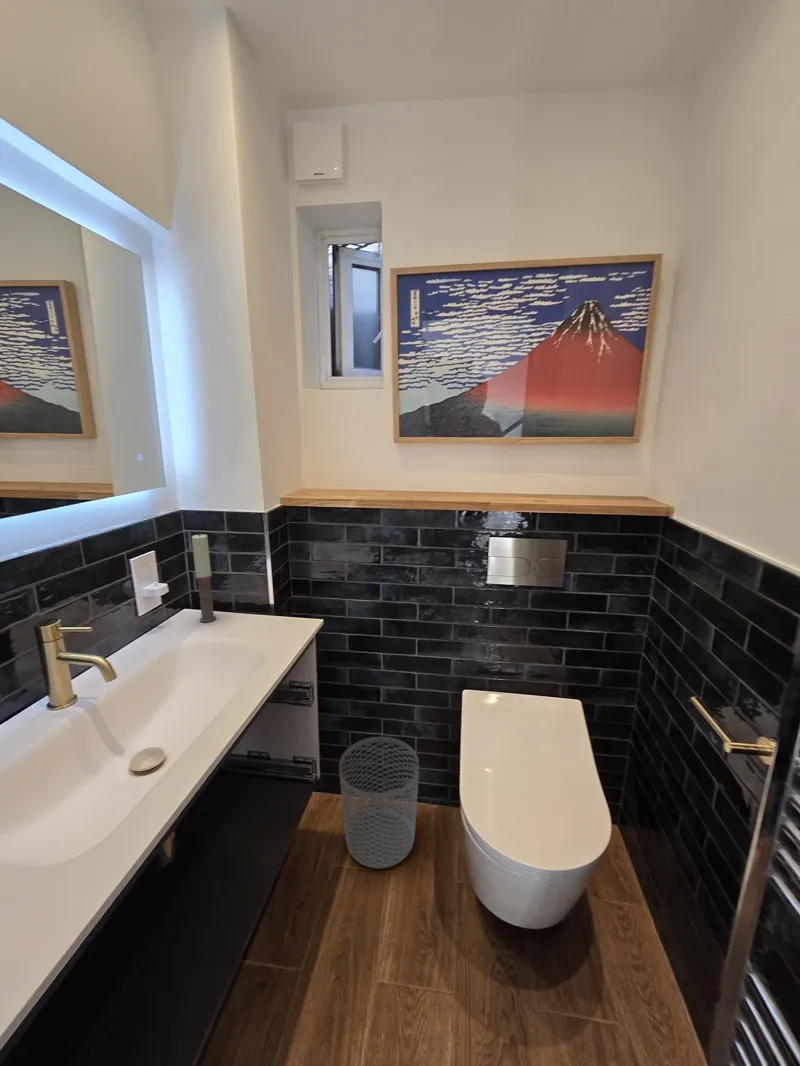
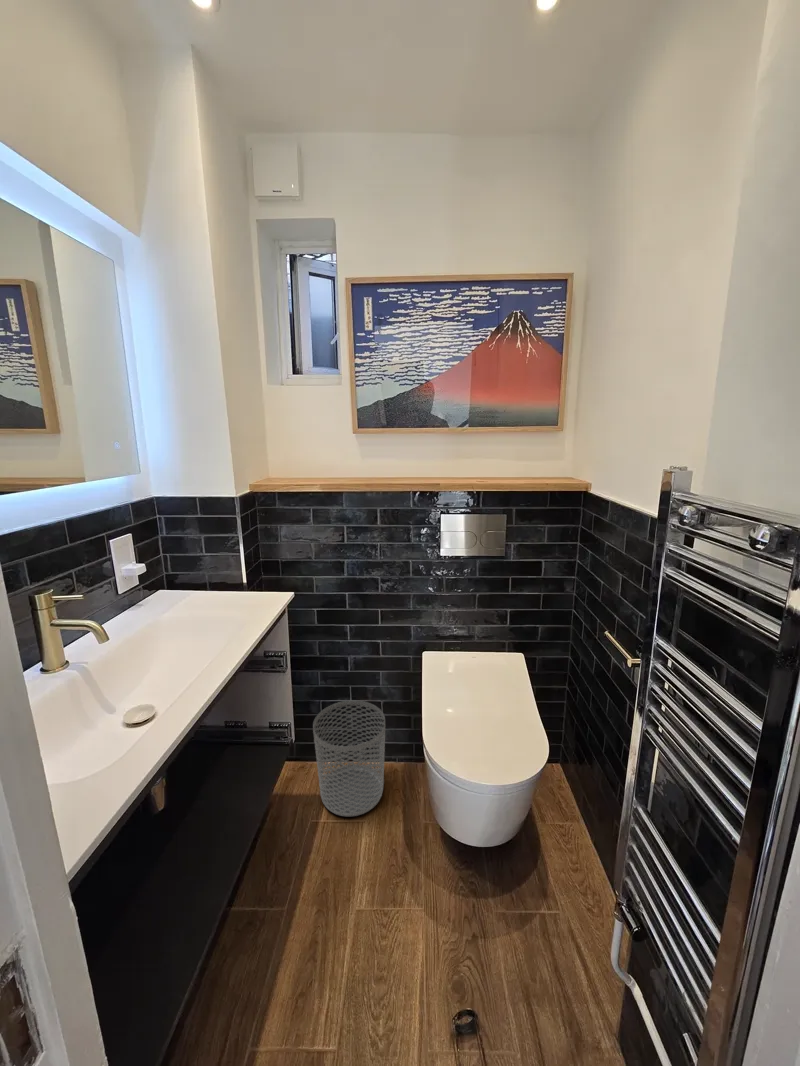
candle: present [192,534,216,622] -> none [169,516,194,599]

